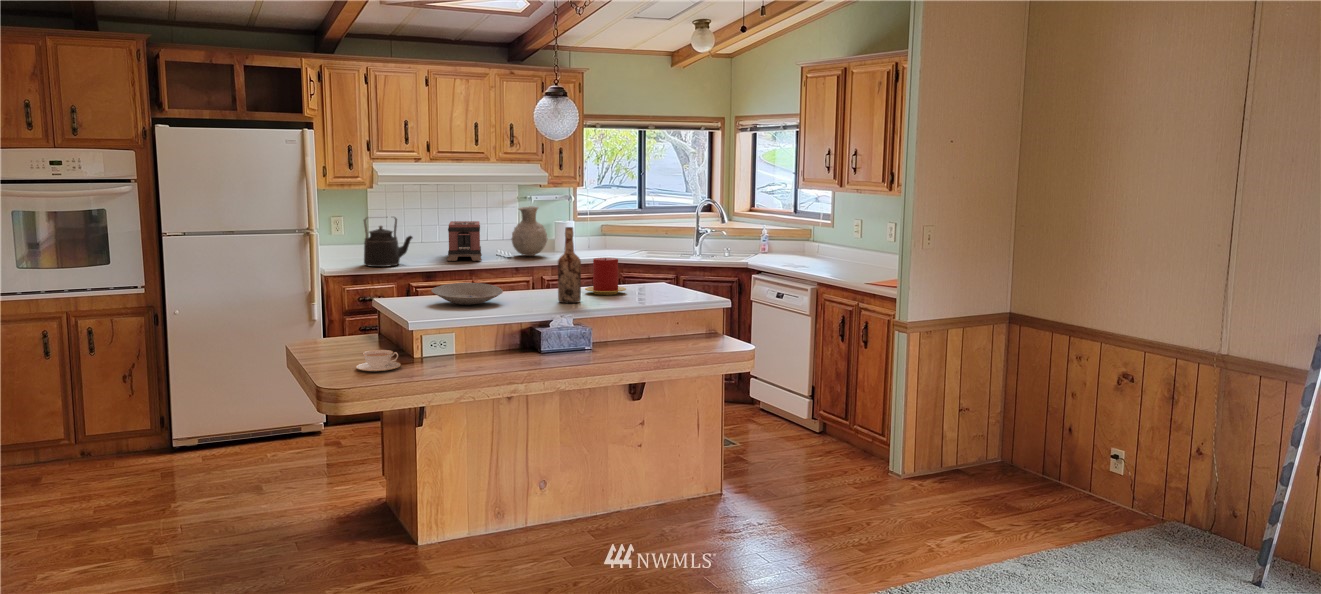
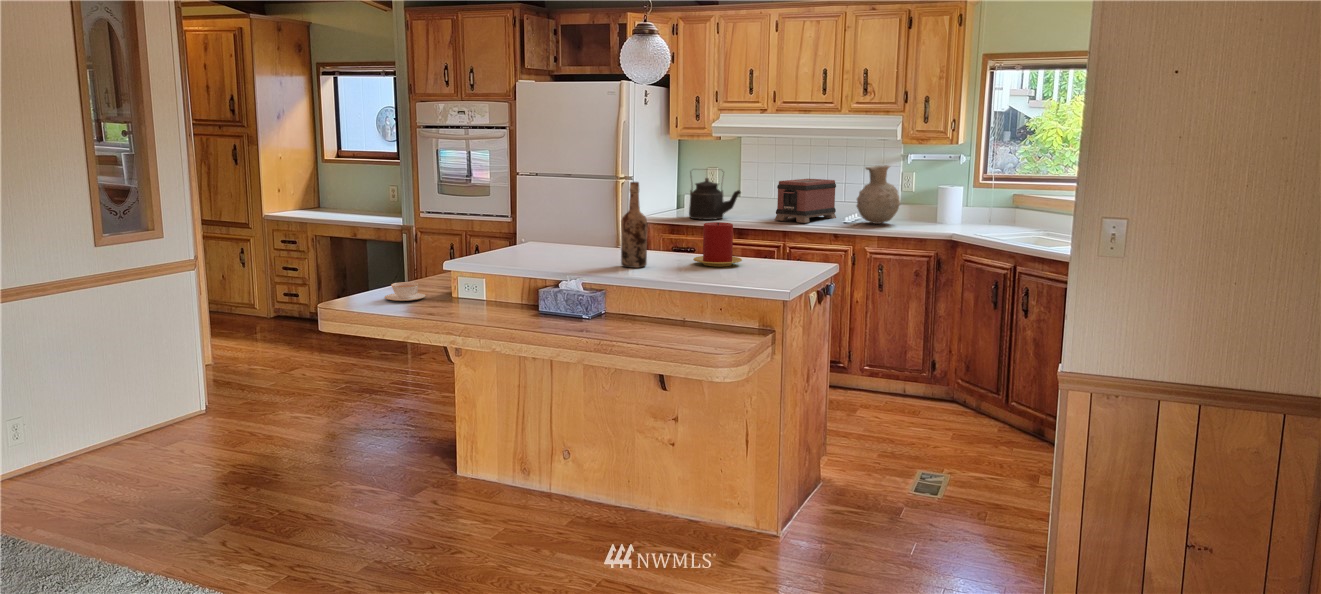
bowl: present [431,283,503,305] -> none [523,234,595,256]

